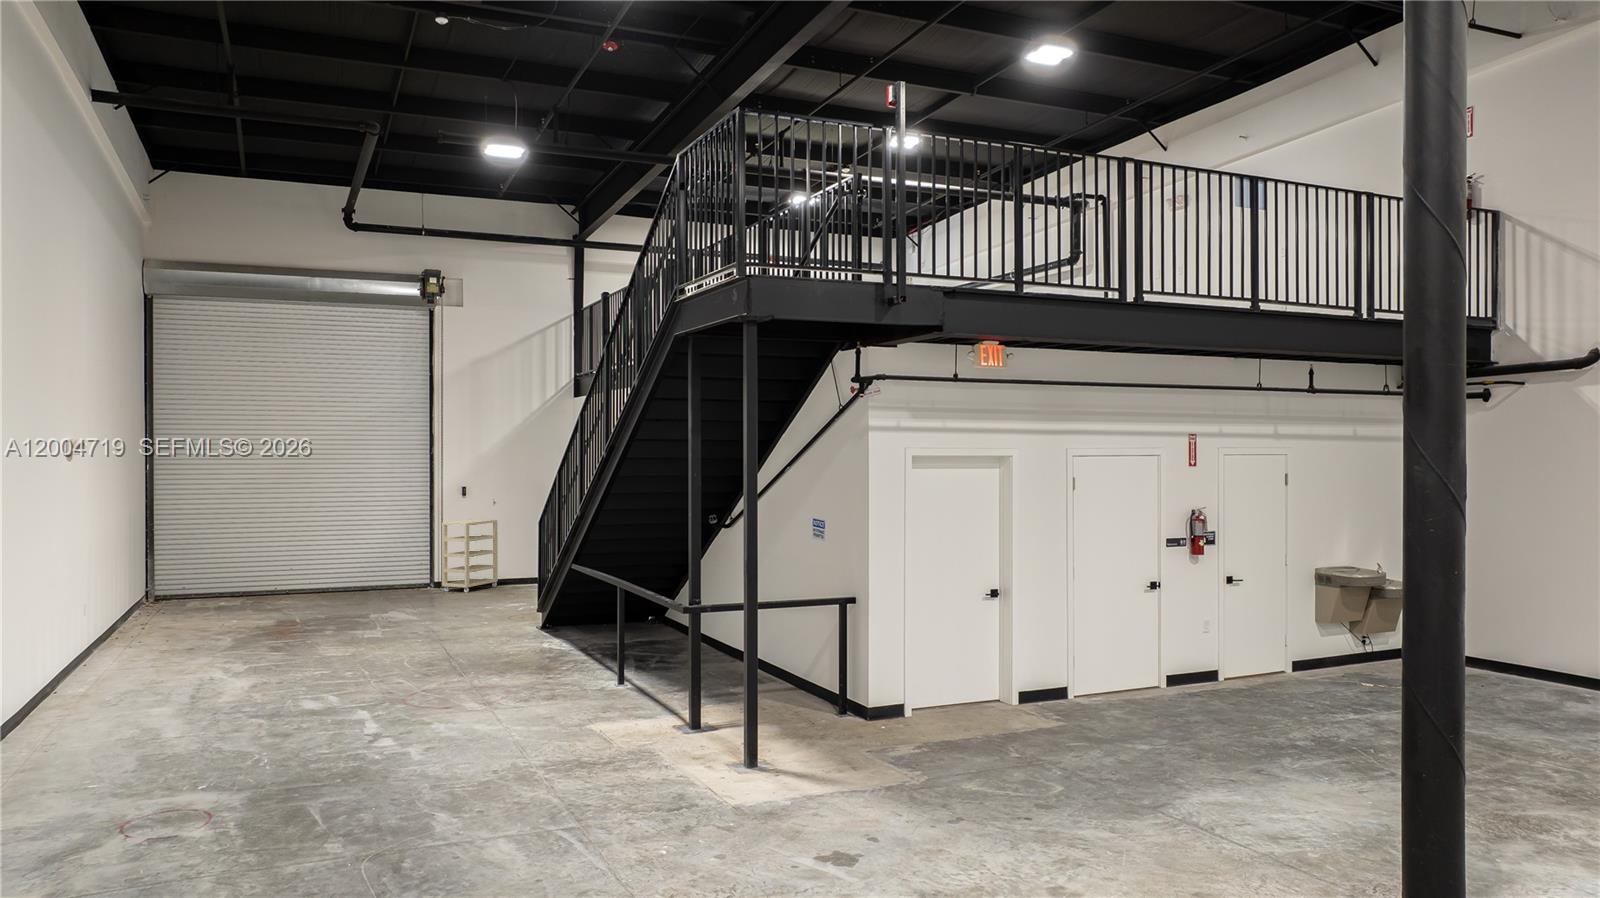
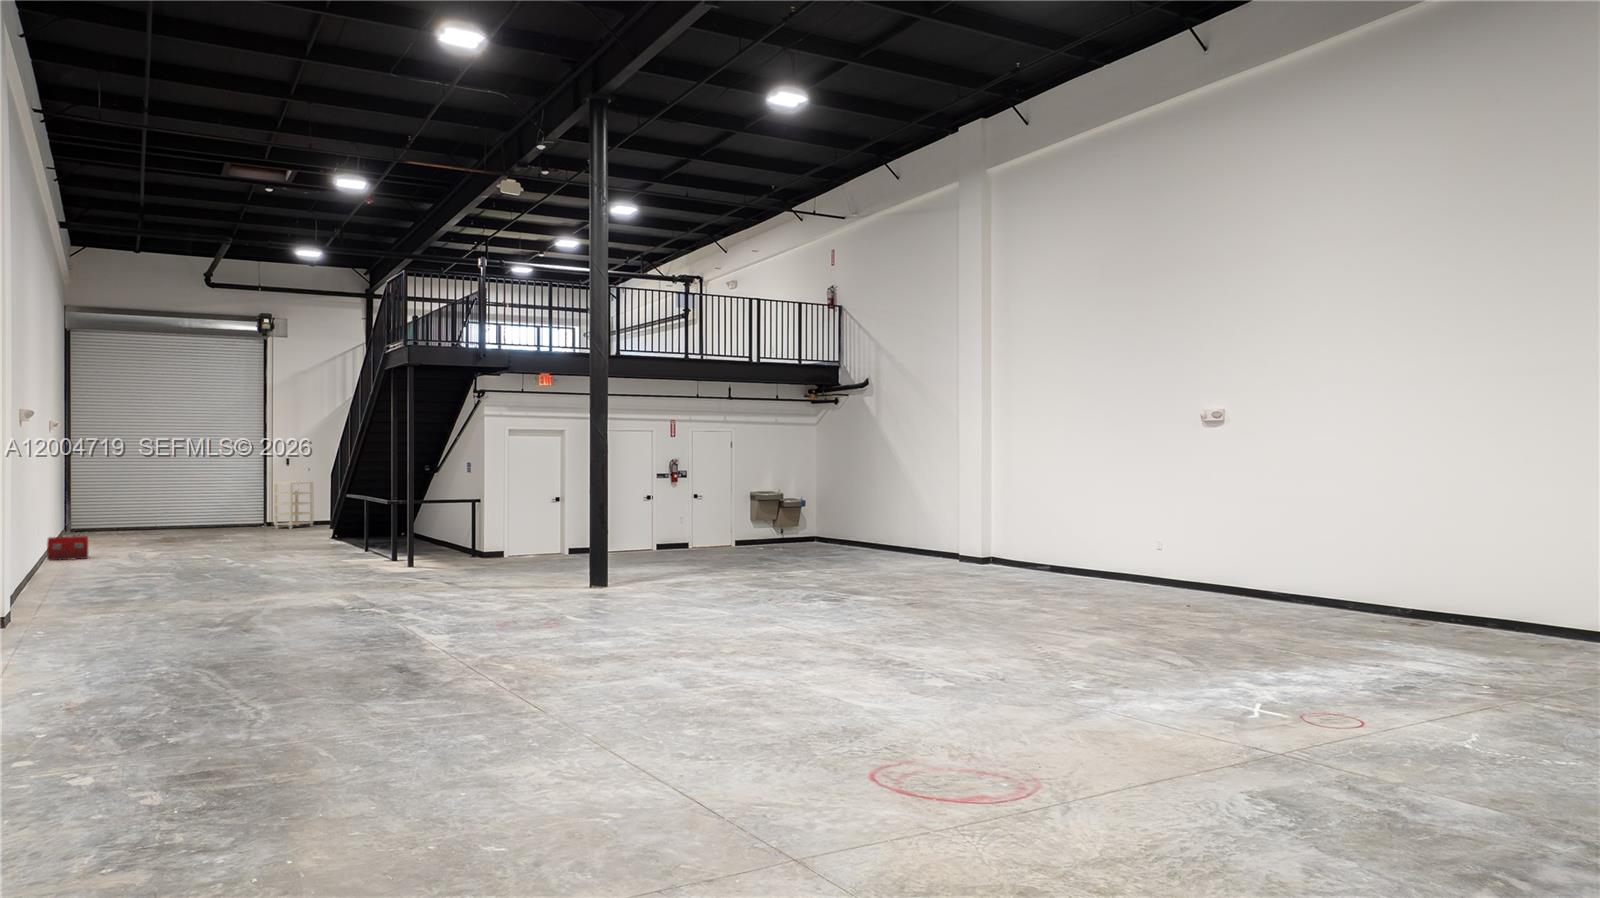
toolbox: none [53,642,132,700] -> present [47,532,88,561]

